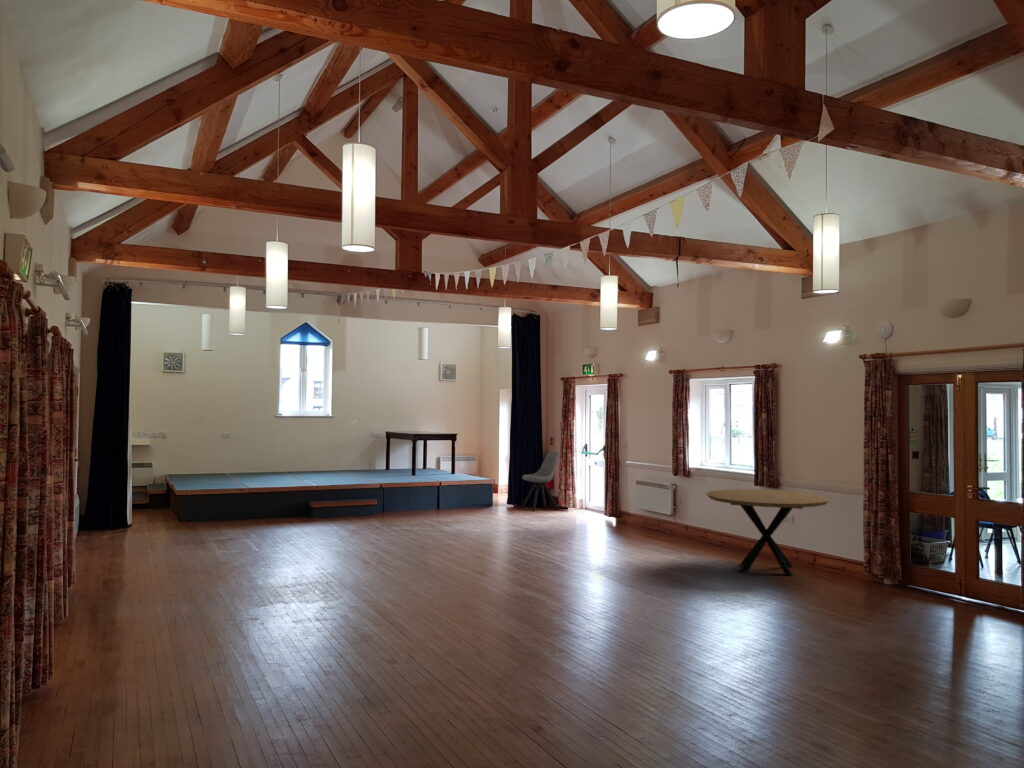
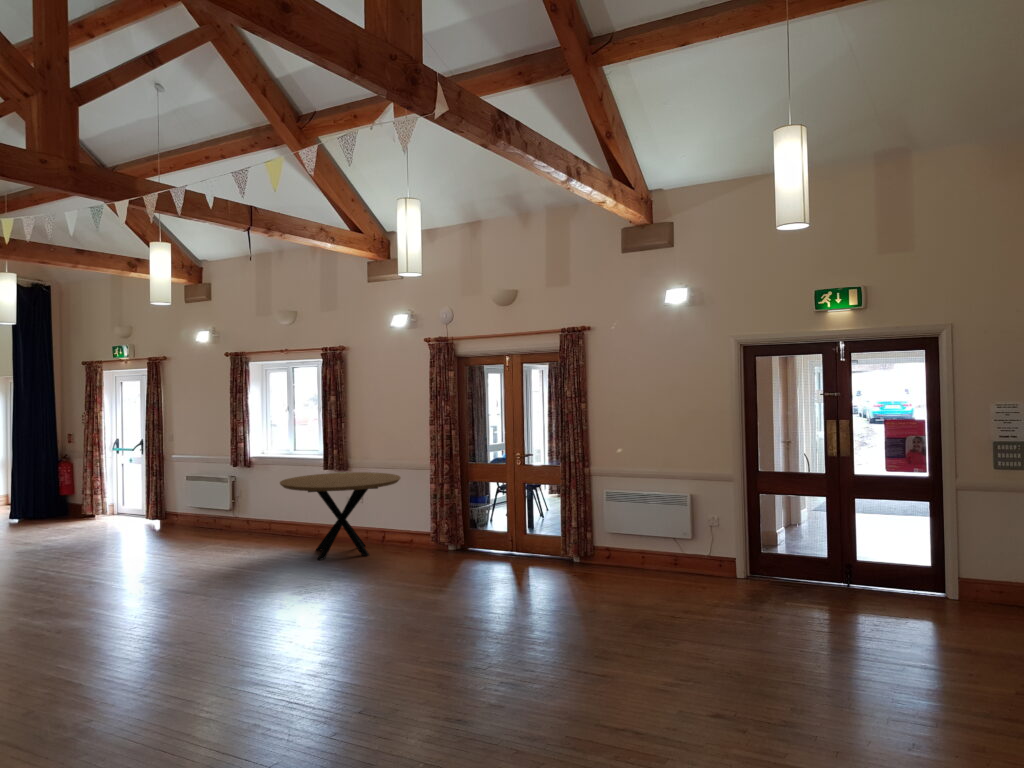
chair: present [521,451,560,511] -> none [27,450,83,525]

